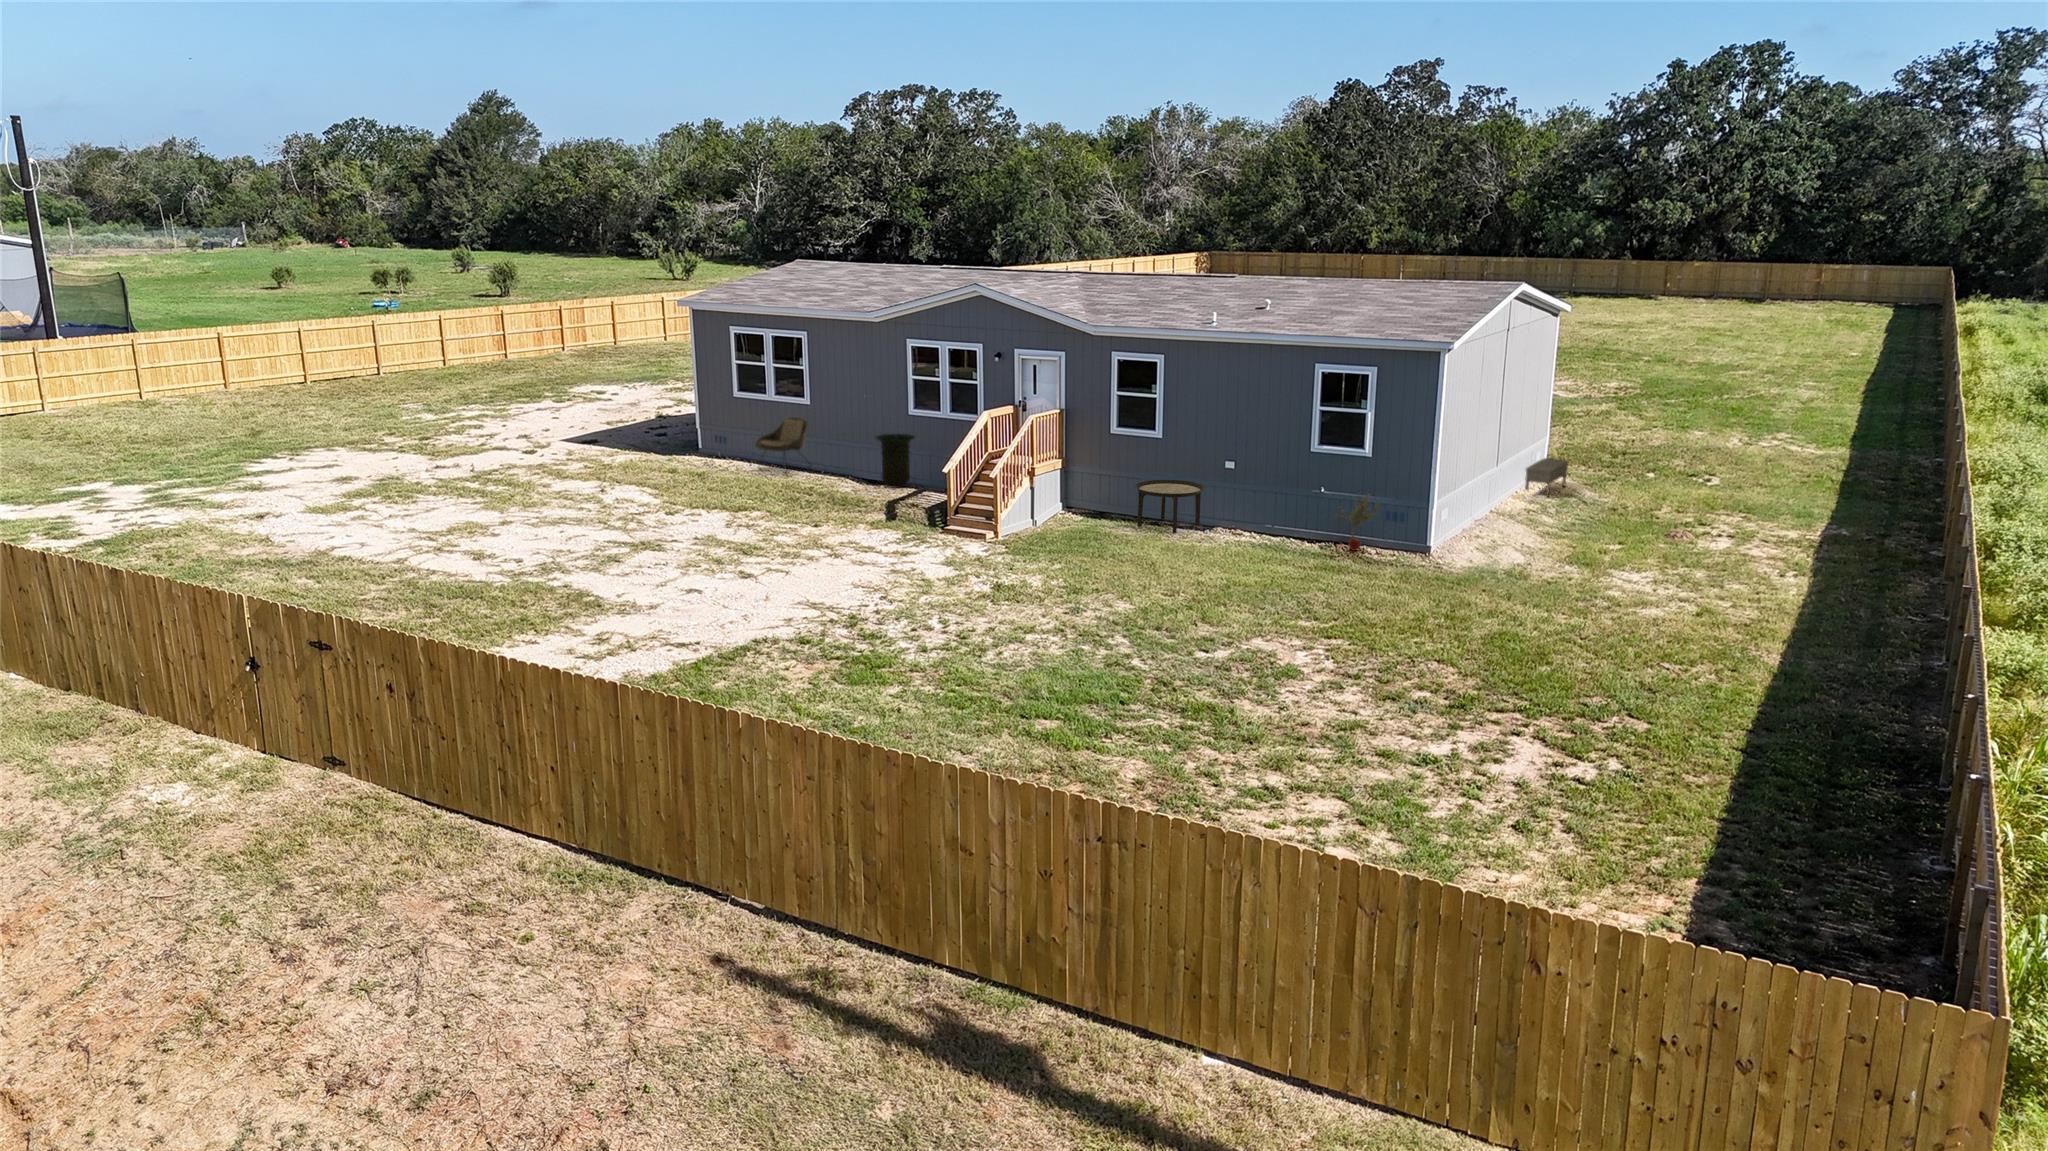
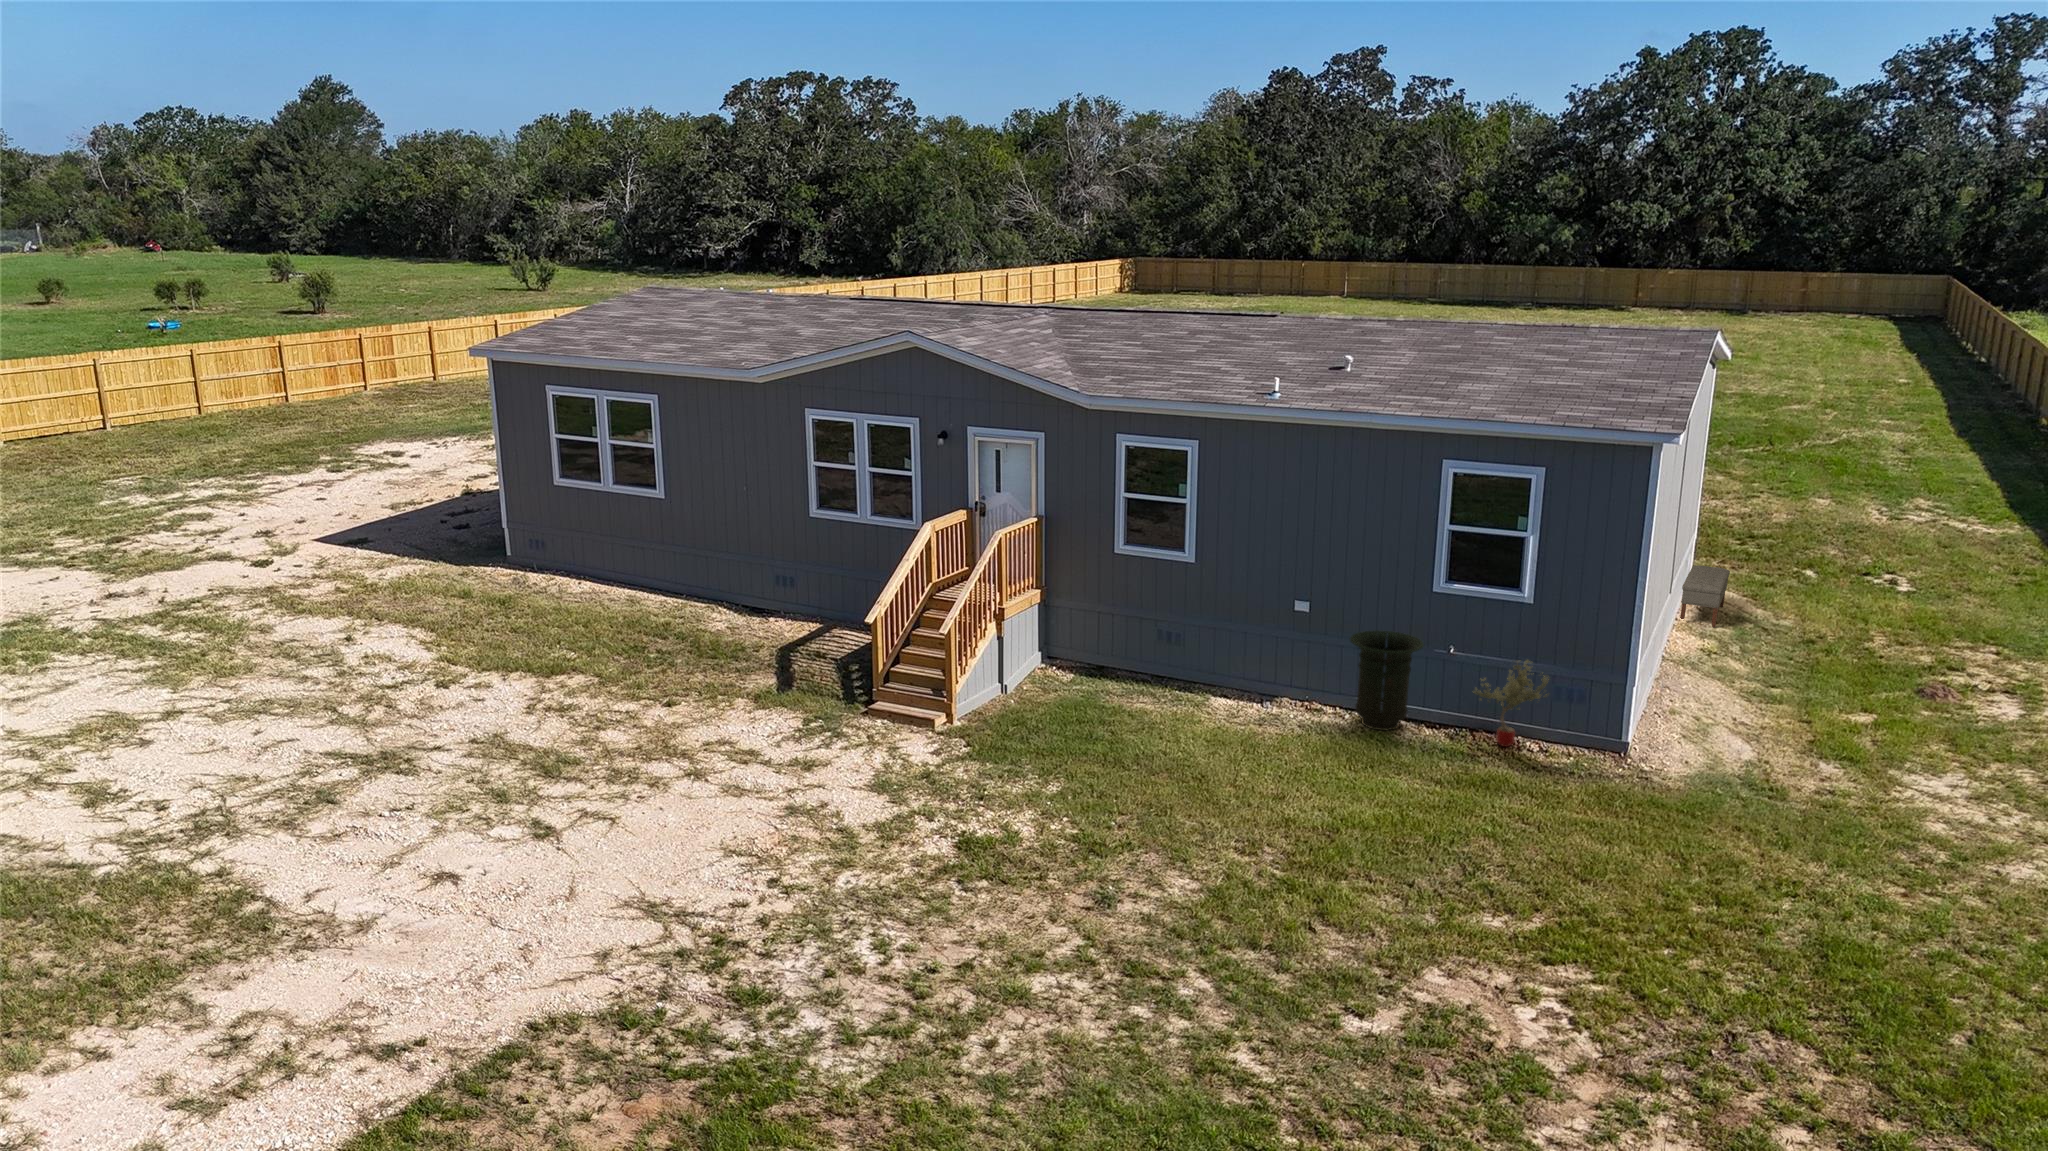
lounge chair: present [755,417,808,473] -> none [586,513,670,598]
trash can: present [876,434,915,488] -> present [1350,630,1424,730]
round table: present [1135,480,1205,533] -> none [1158,624,1264,712]

